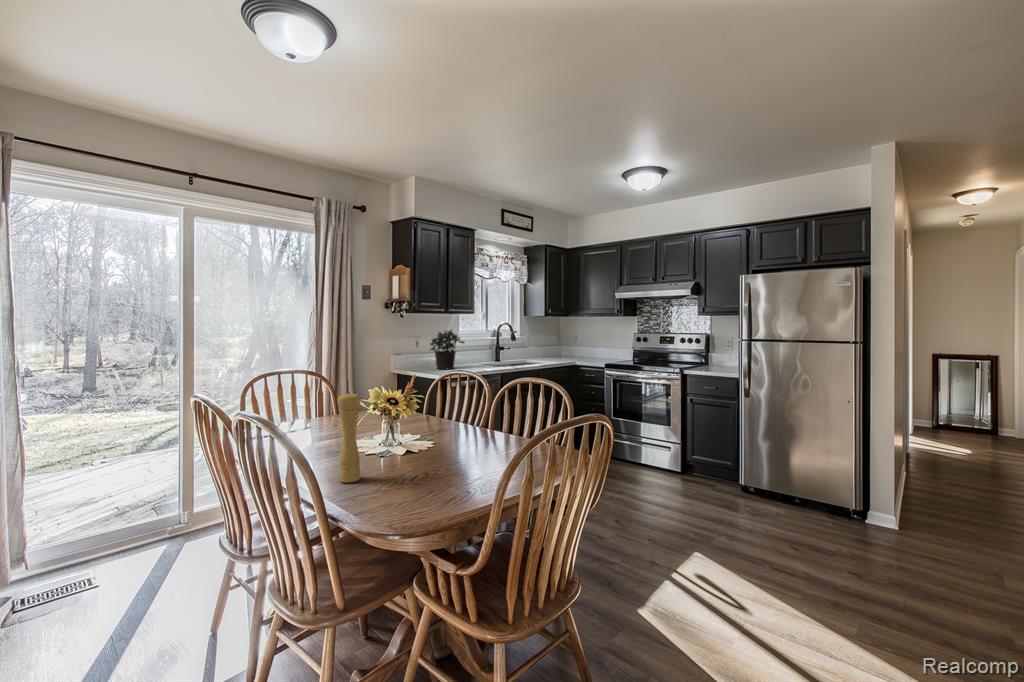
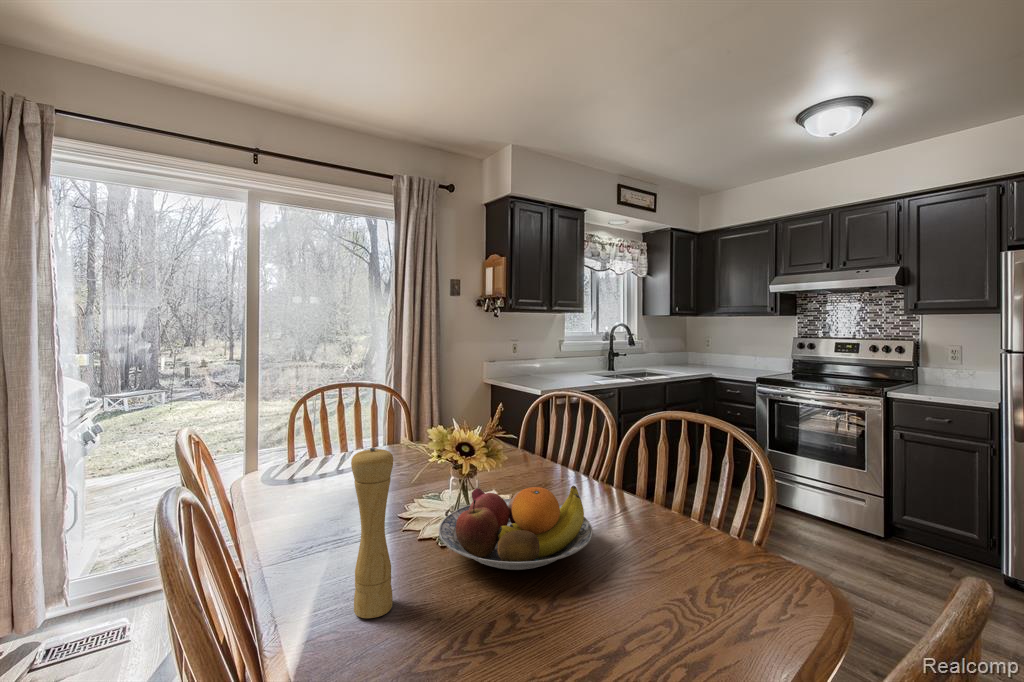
potted plant: present [430,330,464,369] -> none [529,331,572,381]
fruit bowl: none [381,418,471,463] -> present [439,485,593,570]

